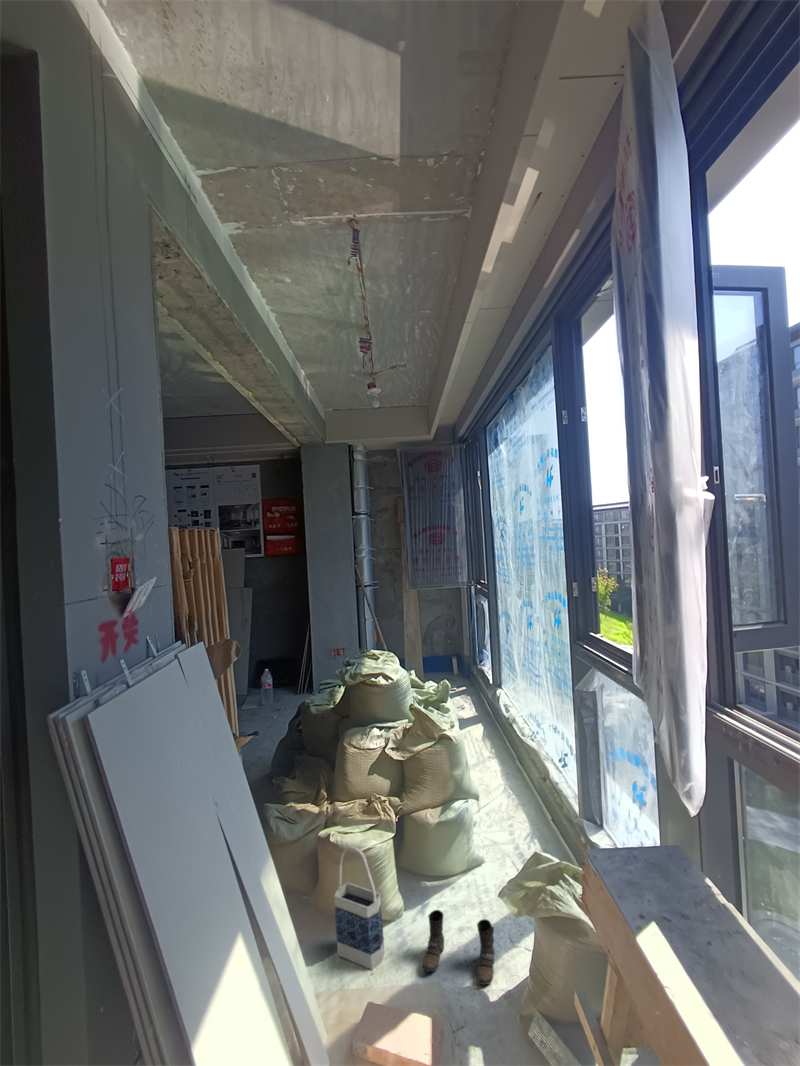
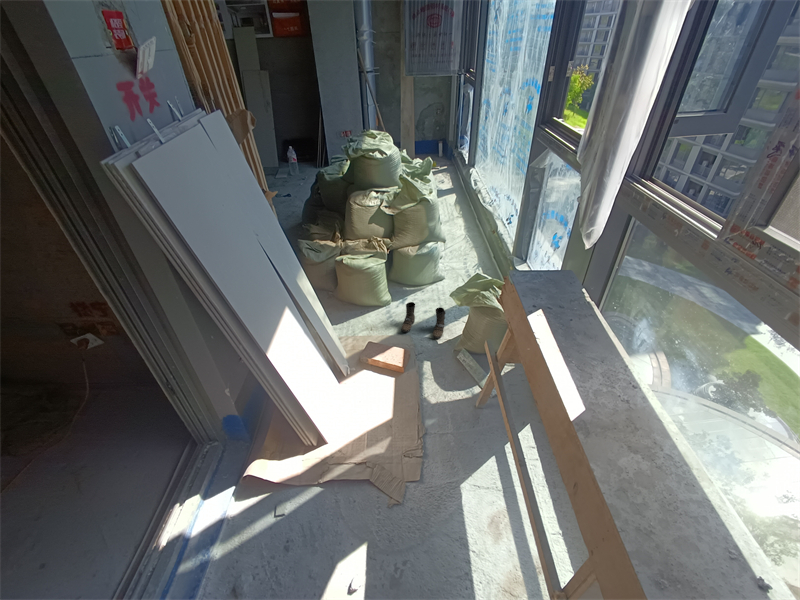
bag: present [334,846,385,970] -> none [347,265,378,330]

